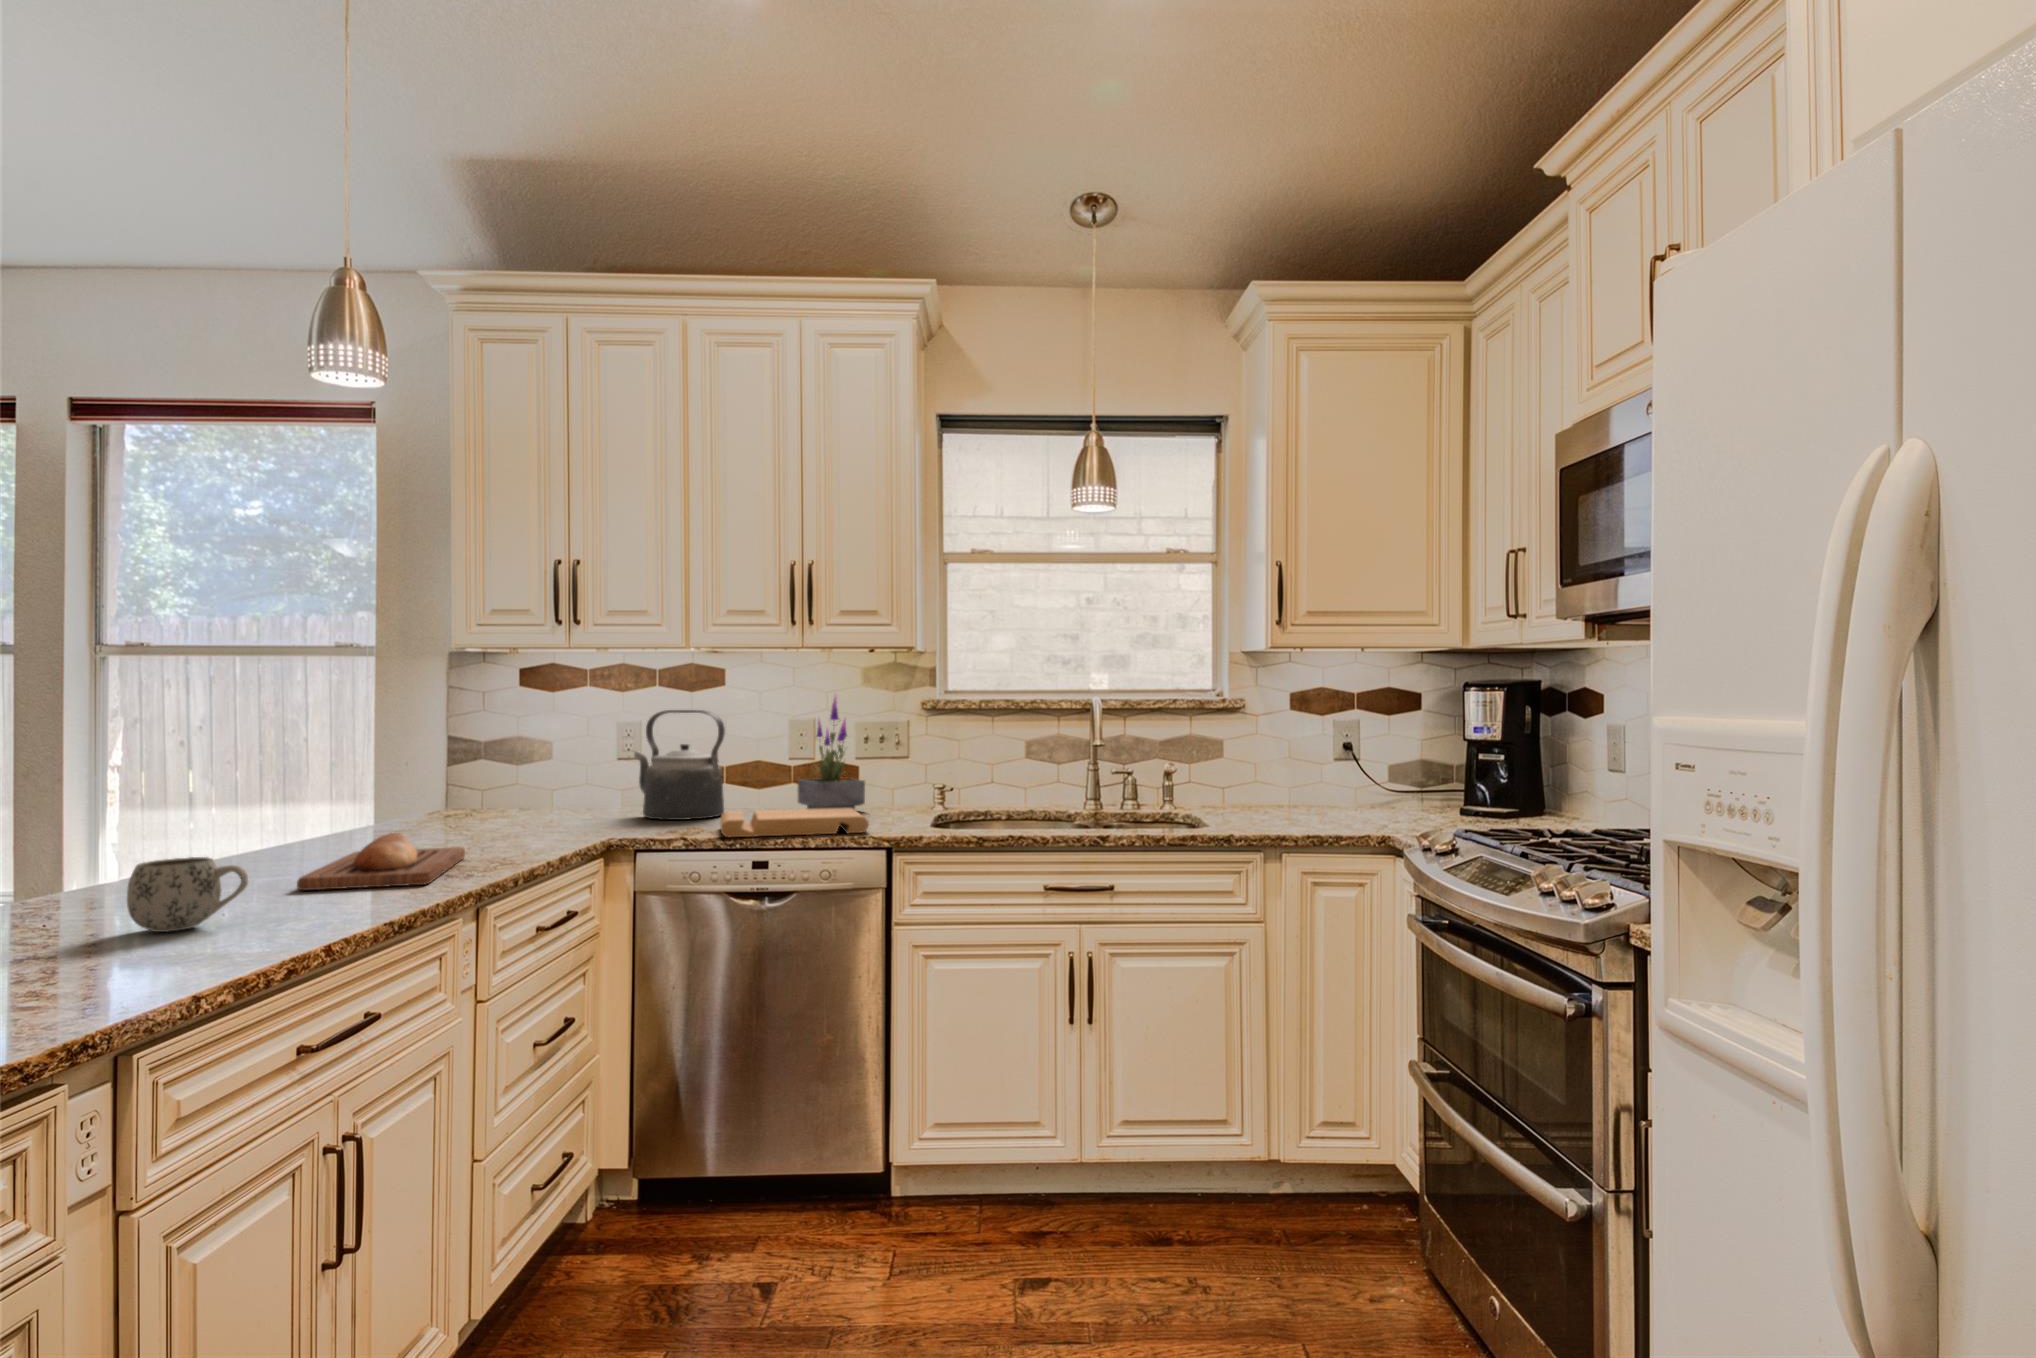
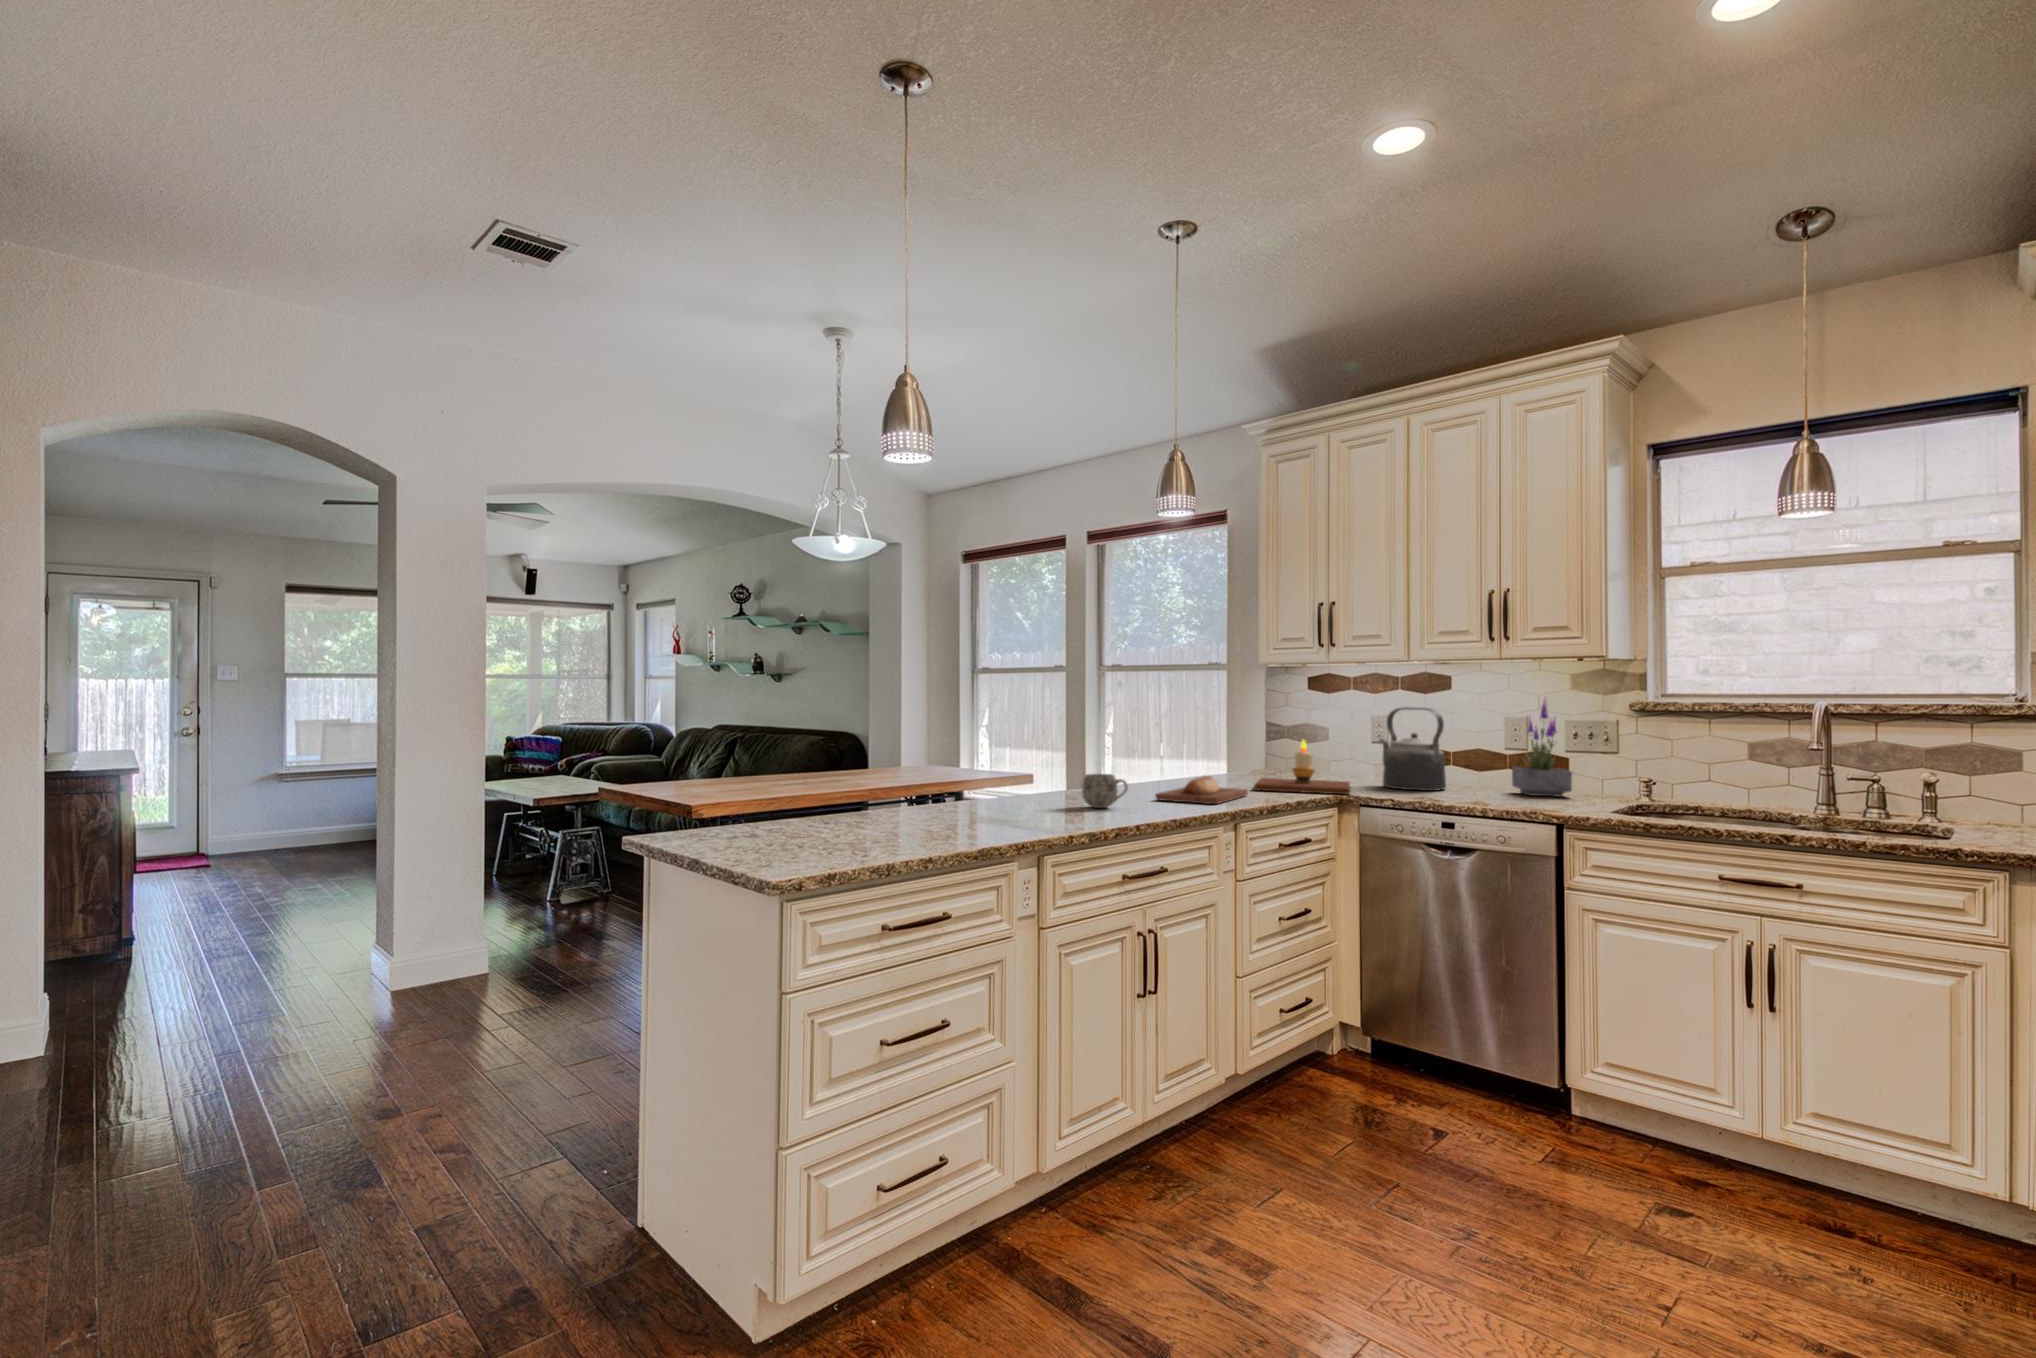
candle: none [464,760,618,845] -> present [1254,740,1350,795]
cutting board: present [720,808,869,837] -> none [1419,785,1547,809]

